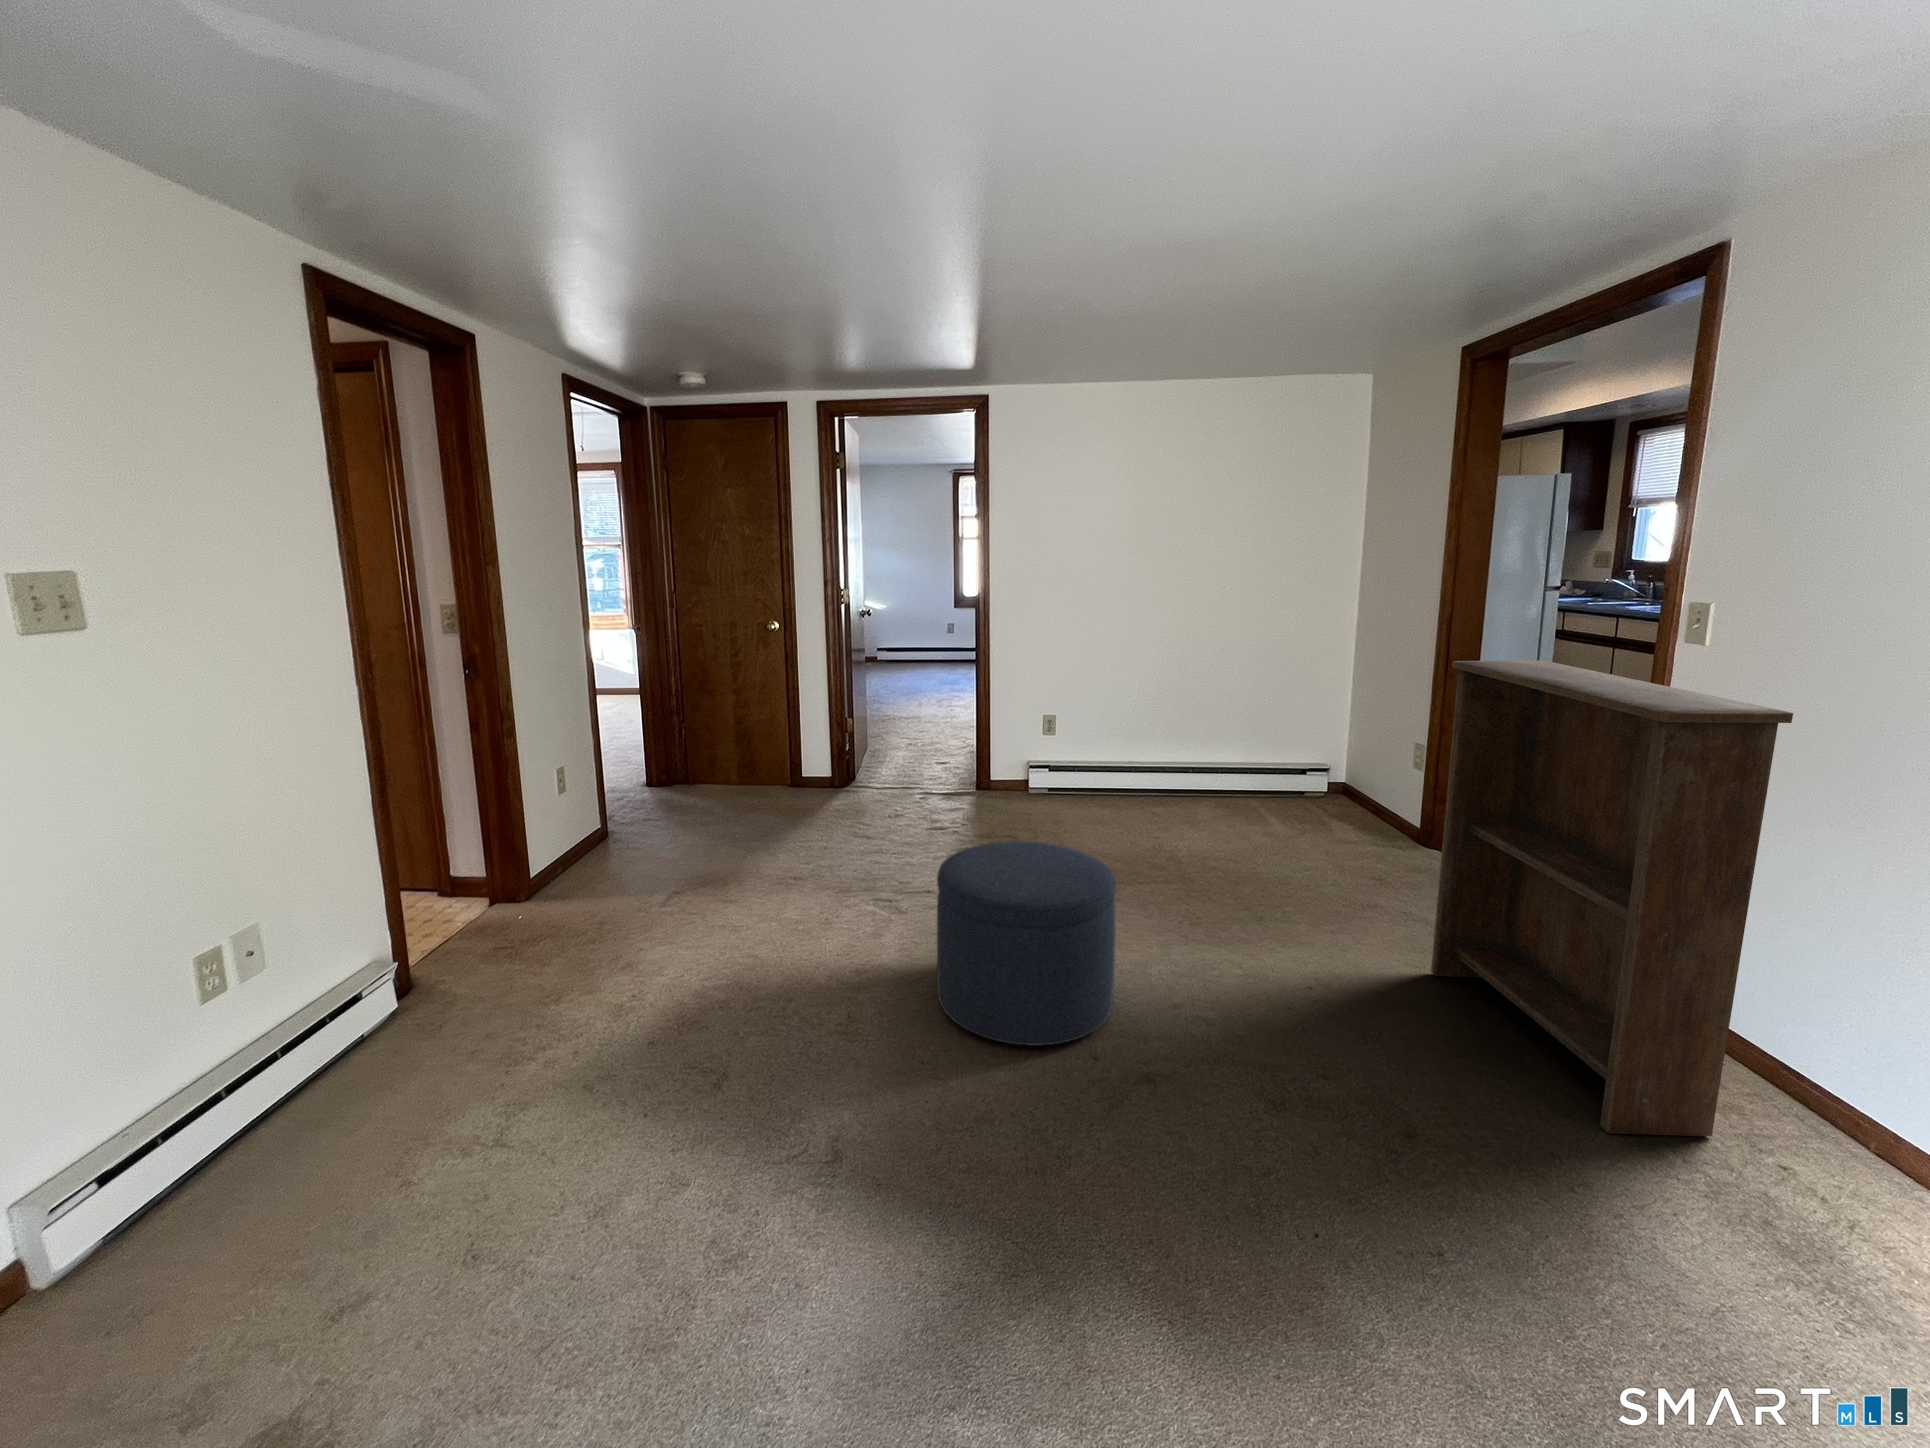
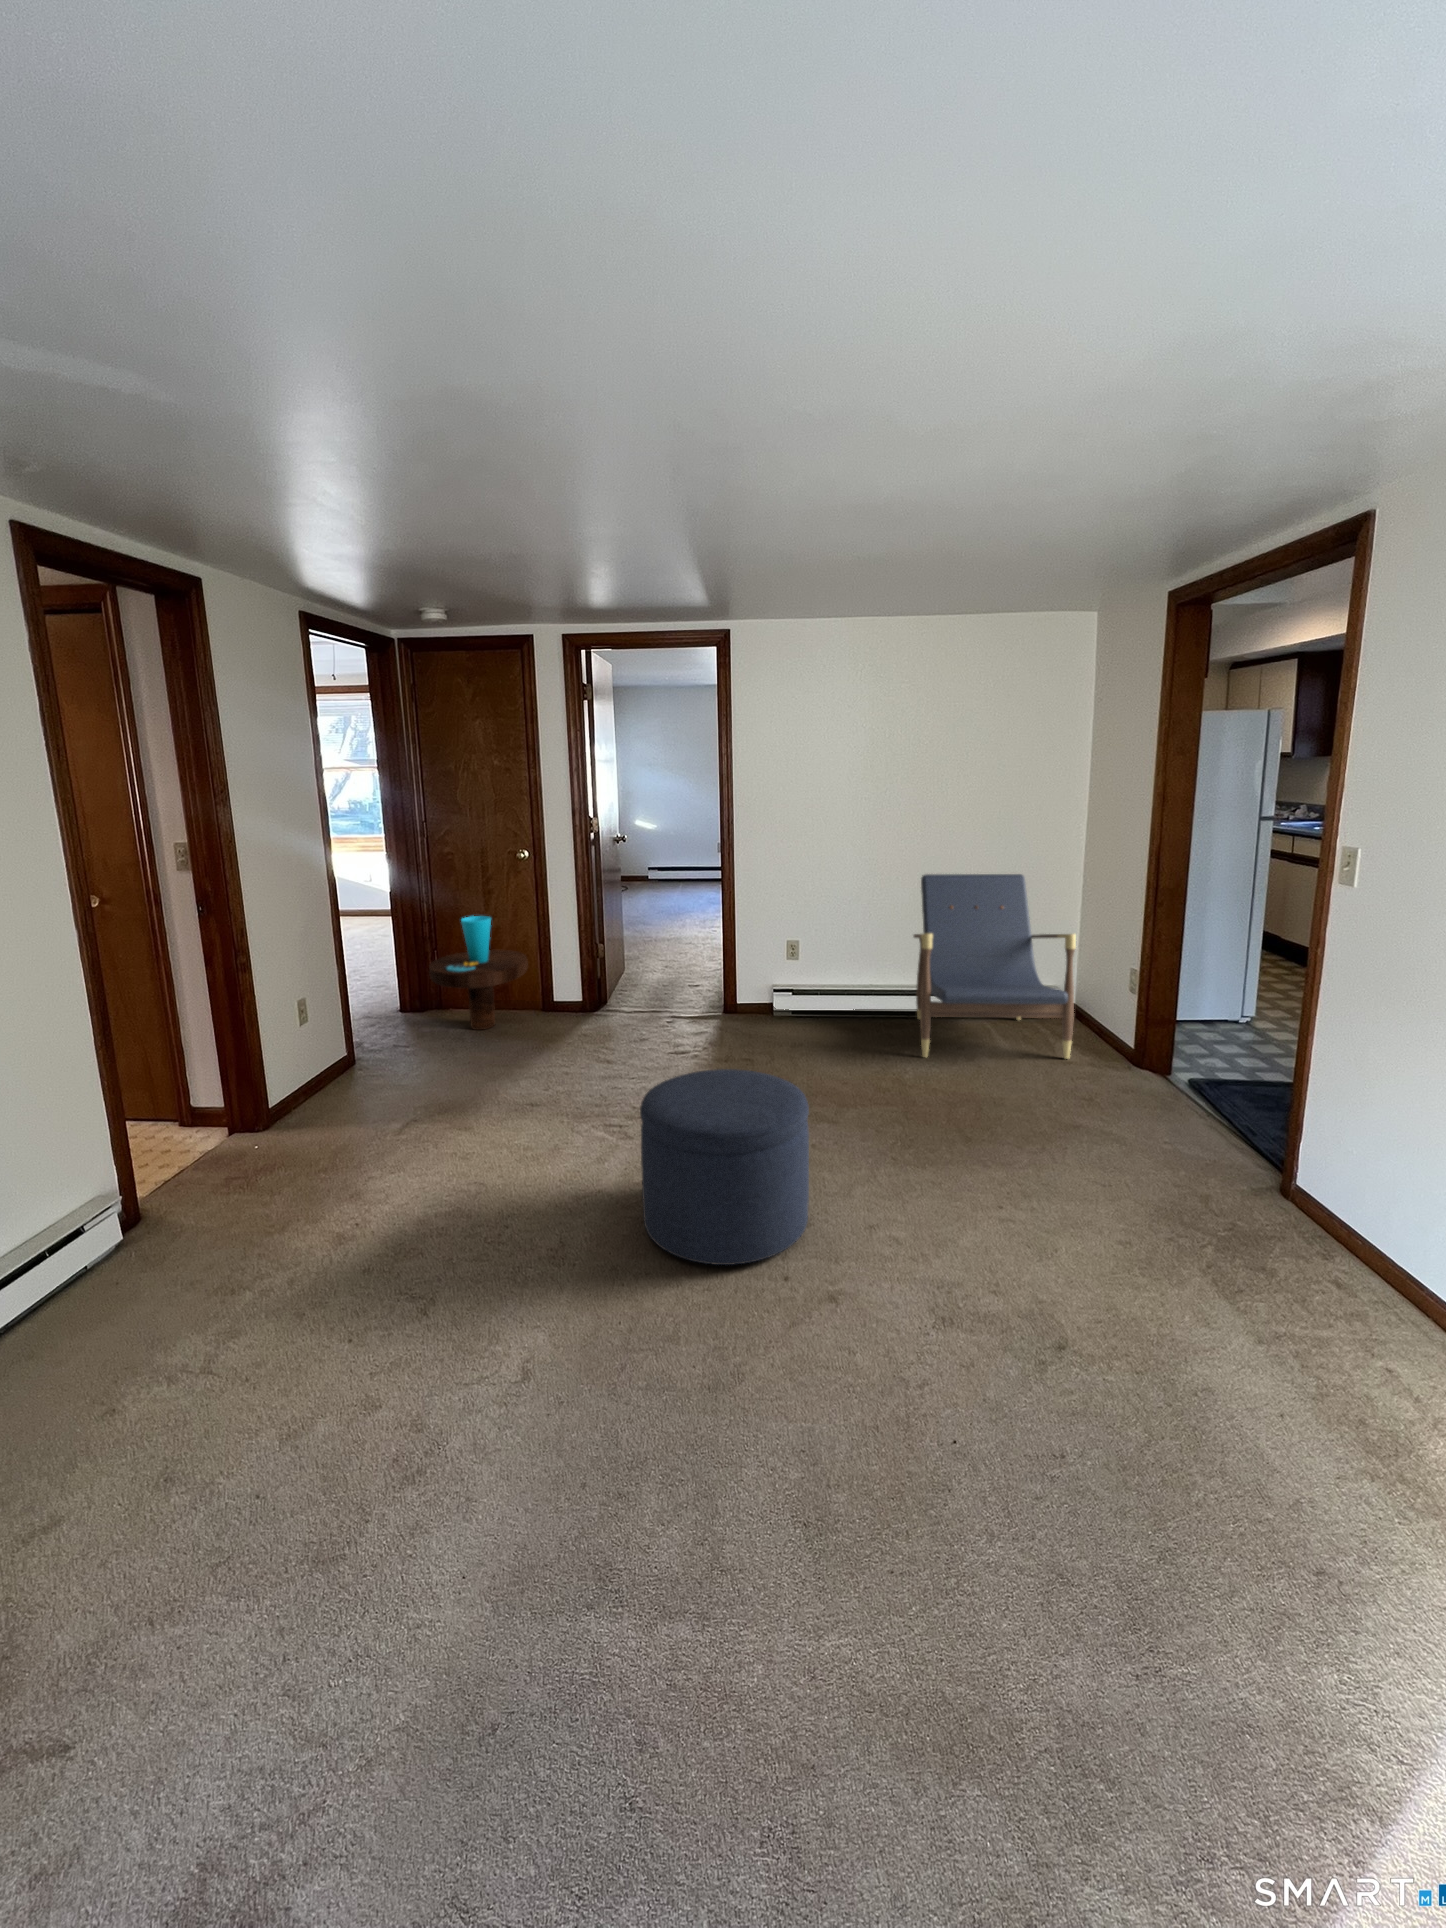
lounge chair: none [1181,647,1360,840] -> present [914,874,1076,1059]
bookshelf: present [1431,660,1793,1136] -> none [1114,895,1397,1342]
side table: none [677,688,776,806] -> present [429,916,527,1030]

